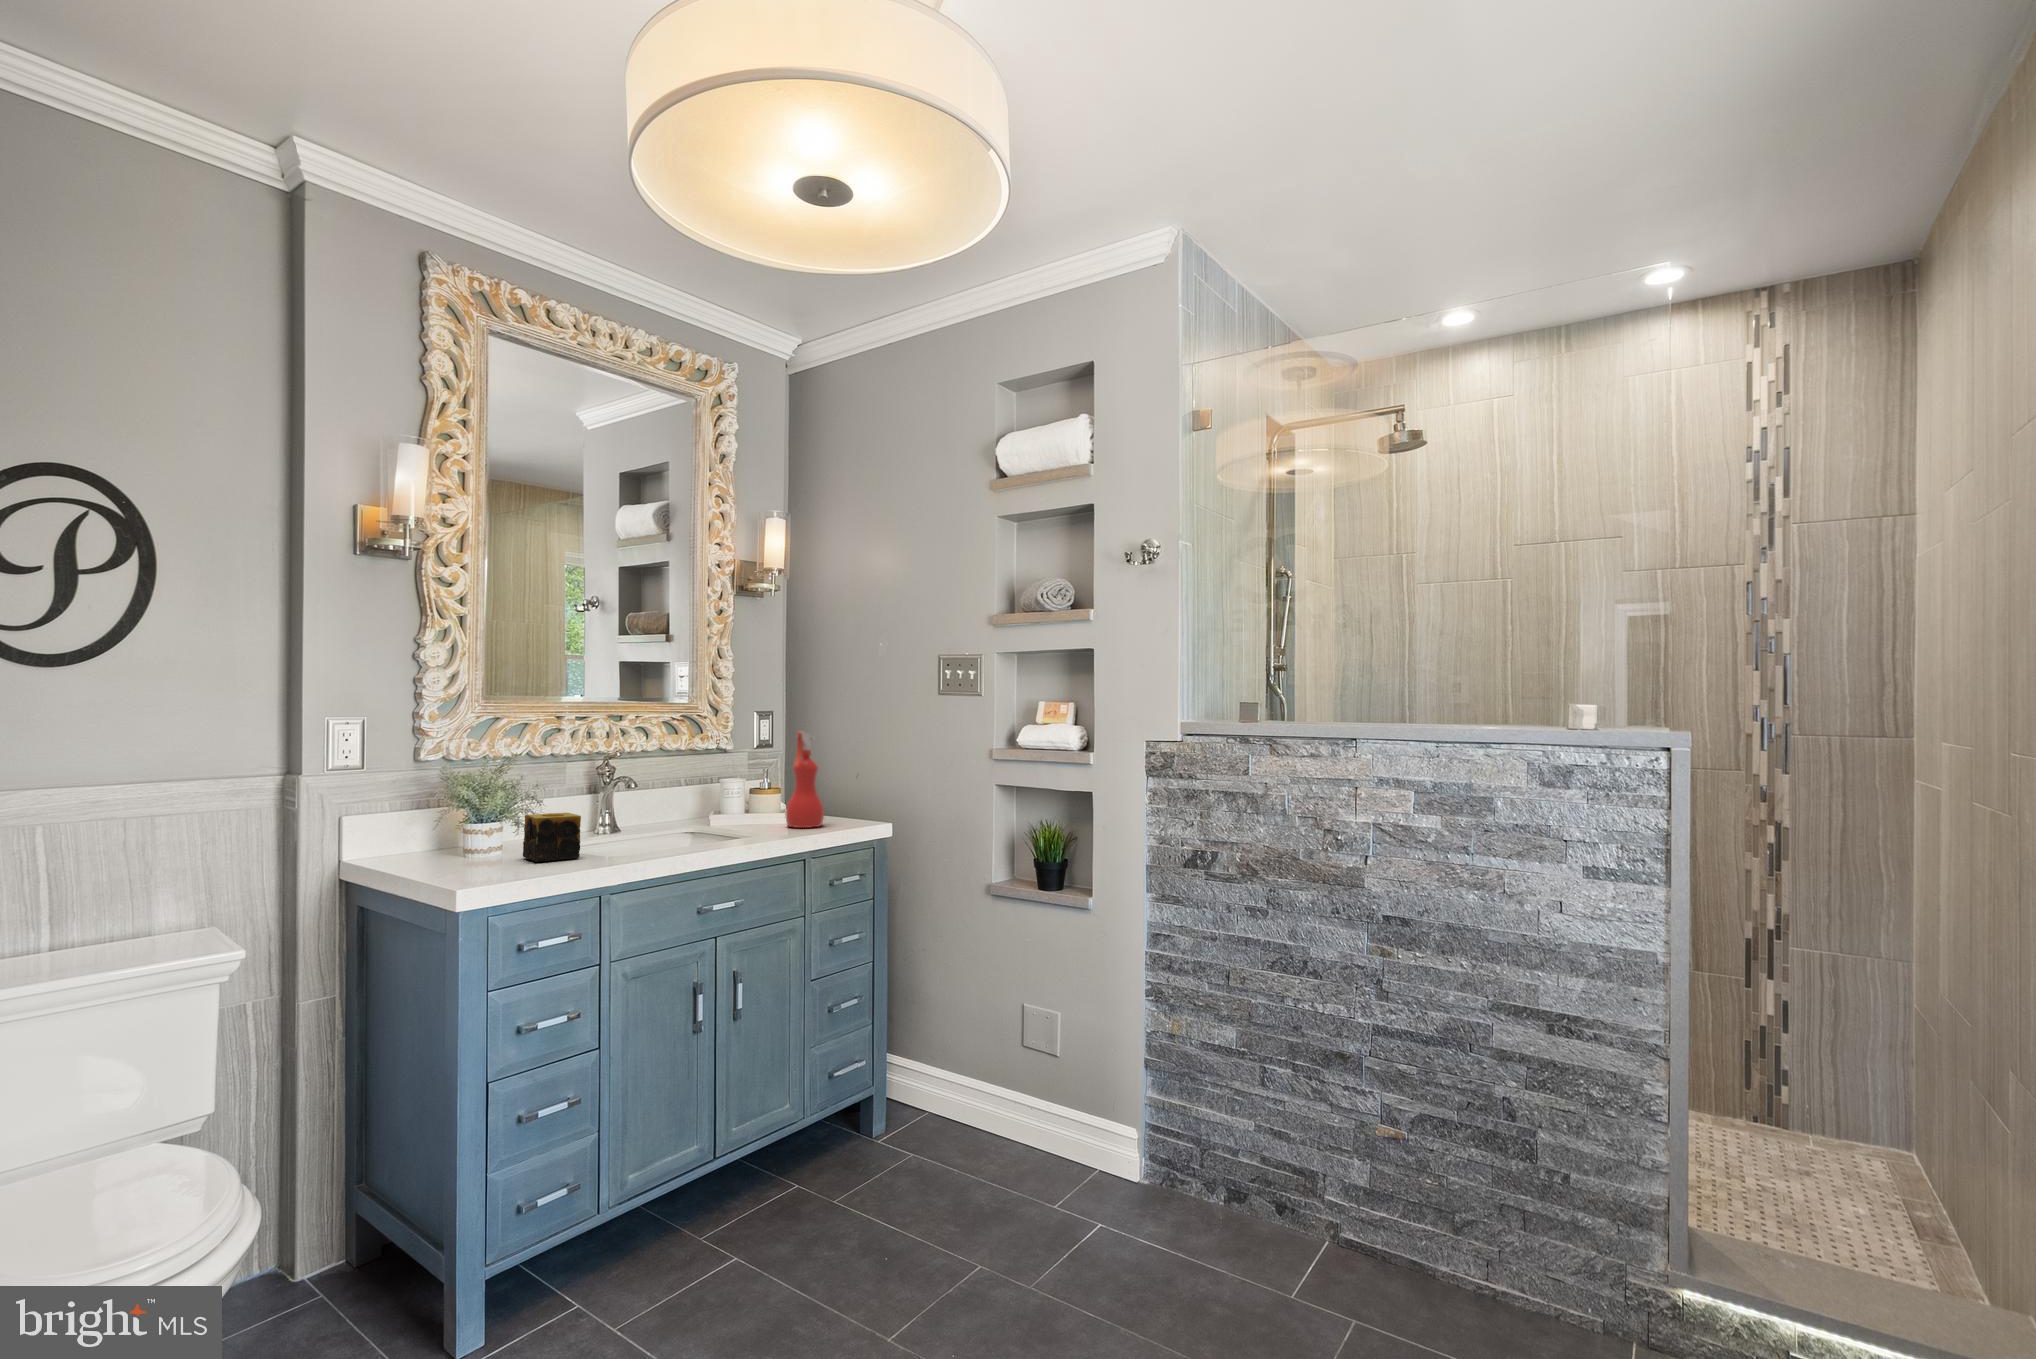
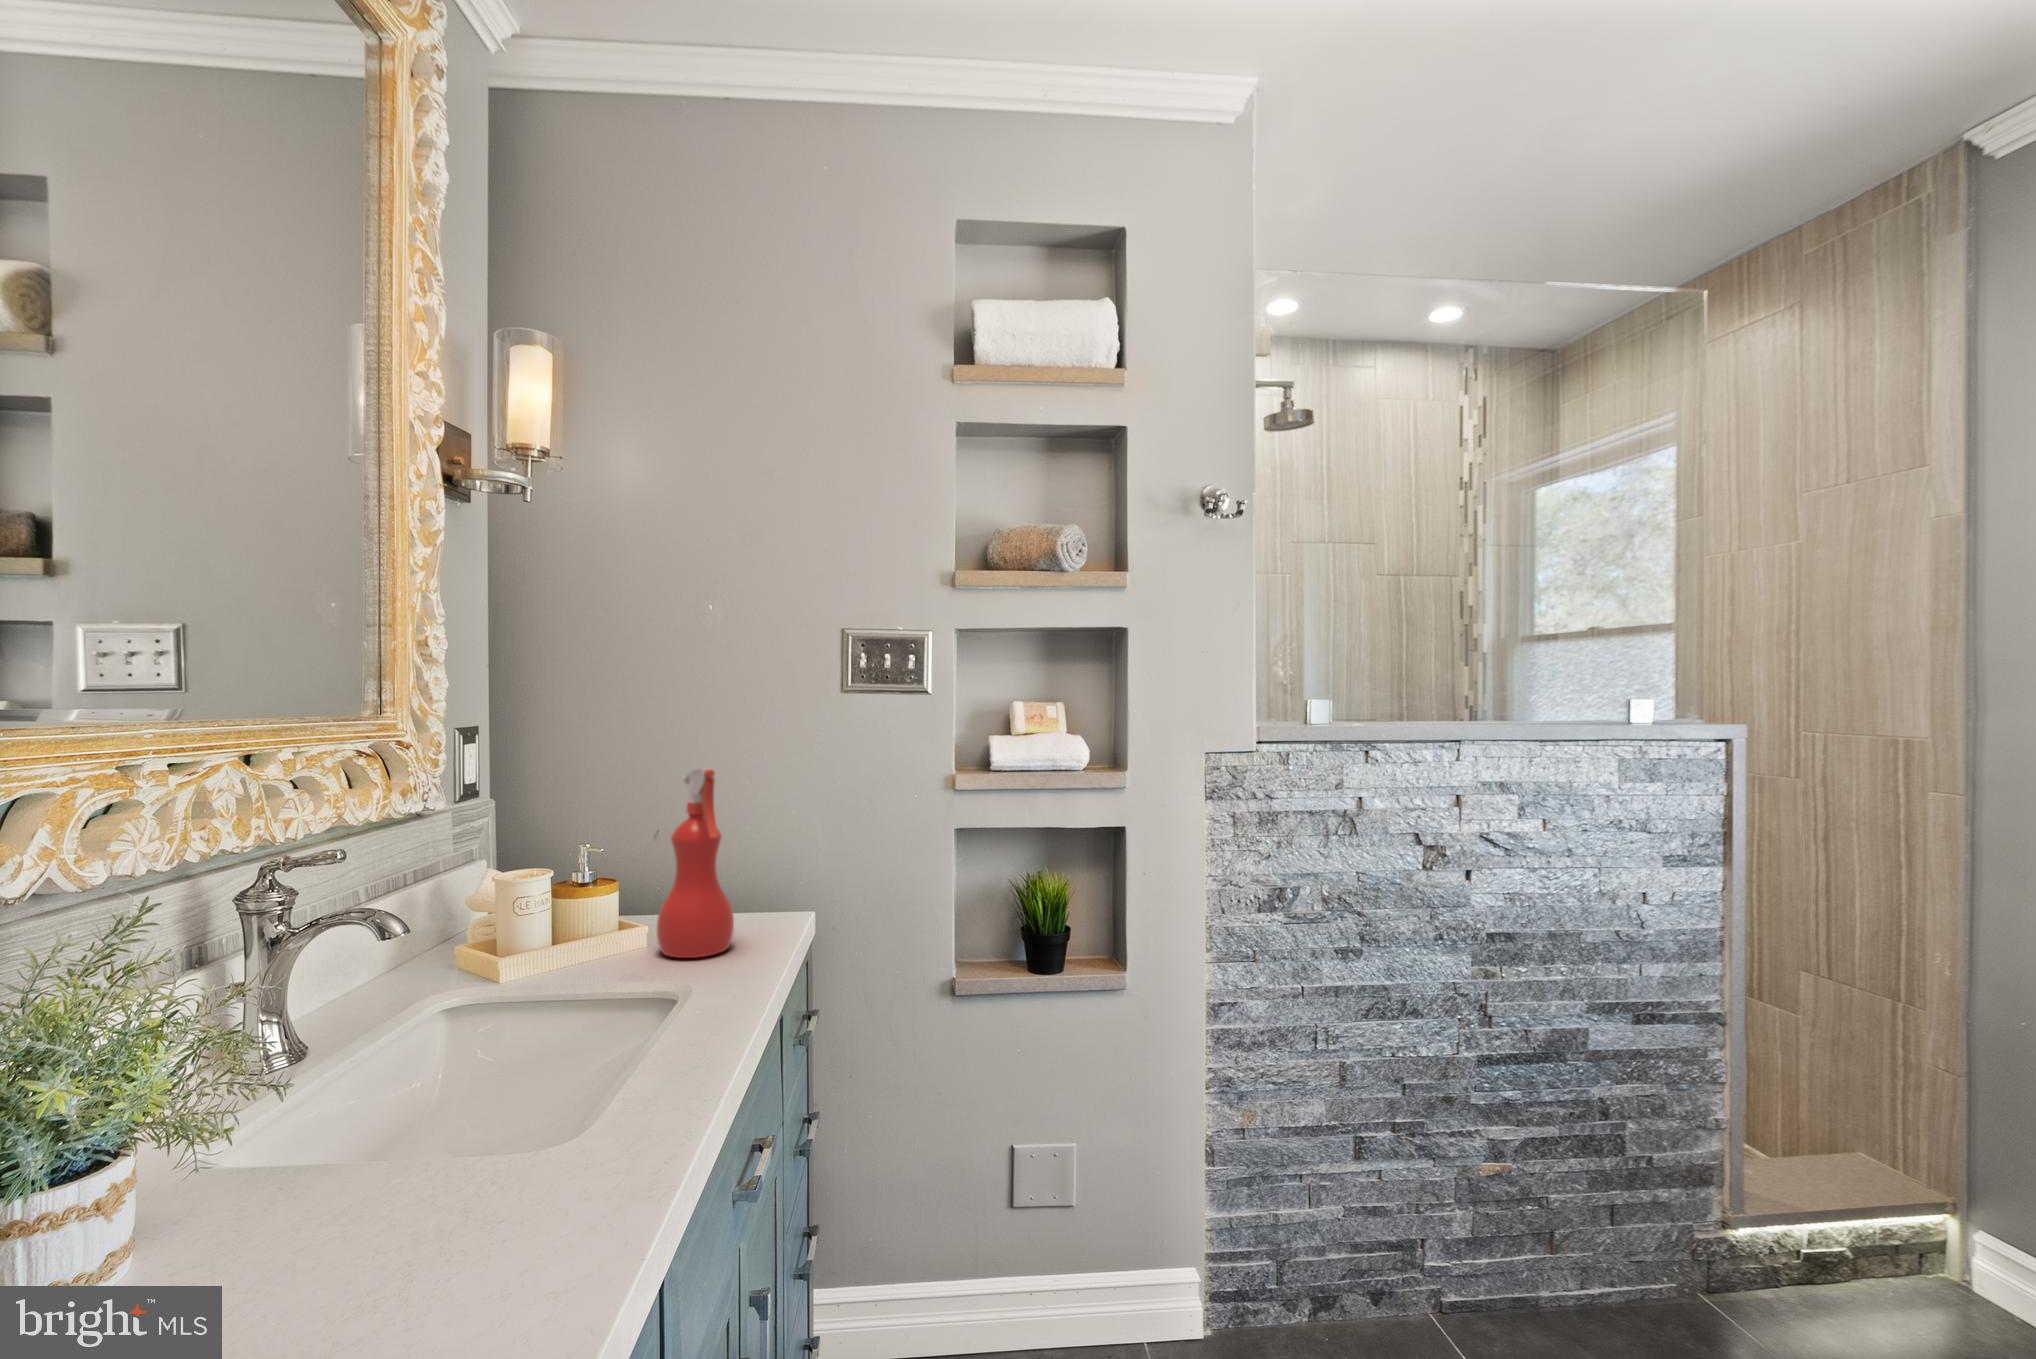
candle: present [523,813,581,862] -> none [358,1086,568,1292]

